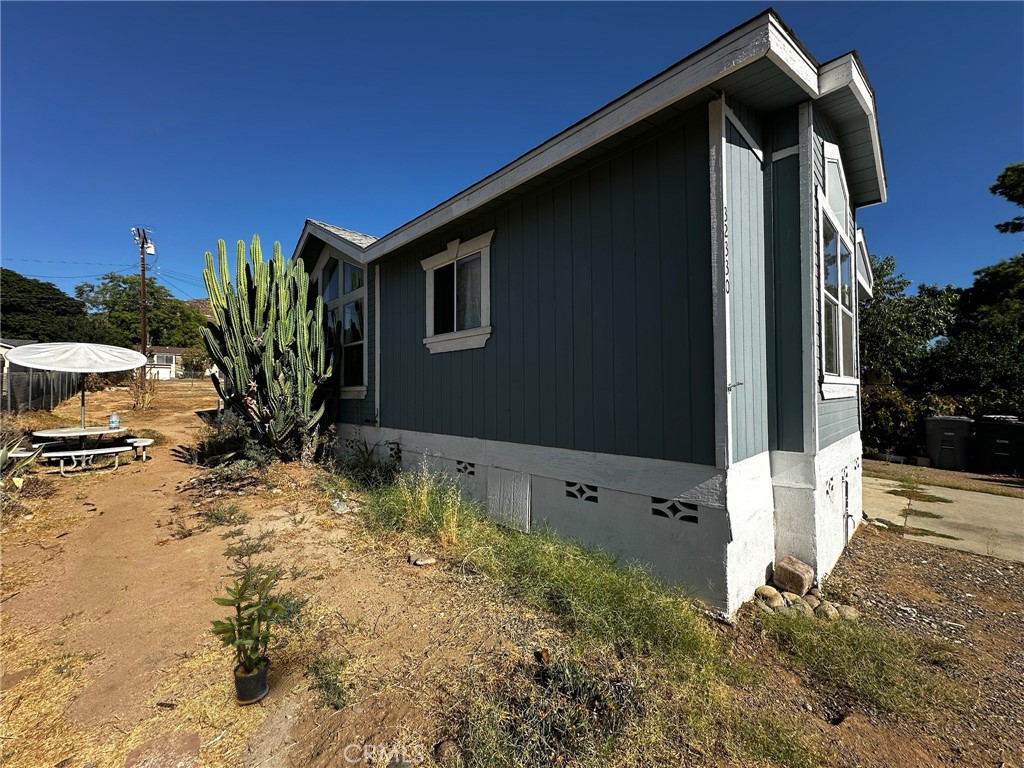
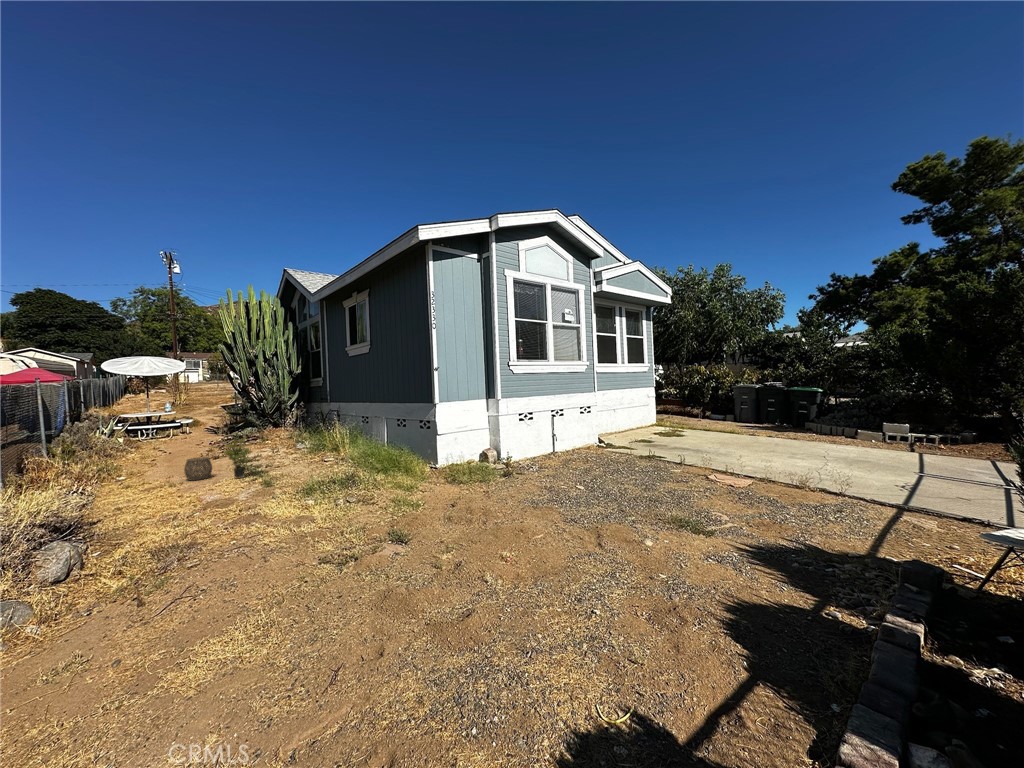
woven basket: none [71,617,169,713] -> present [184,457,212,480]

